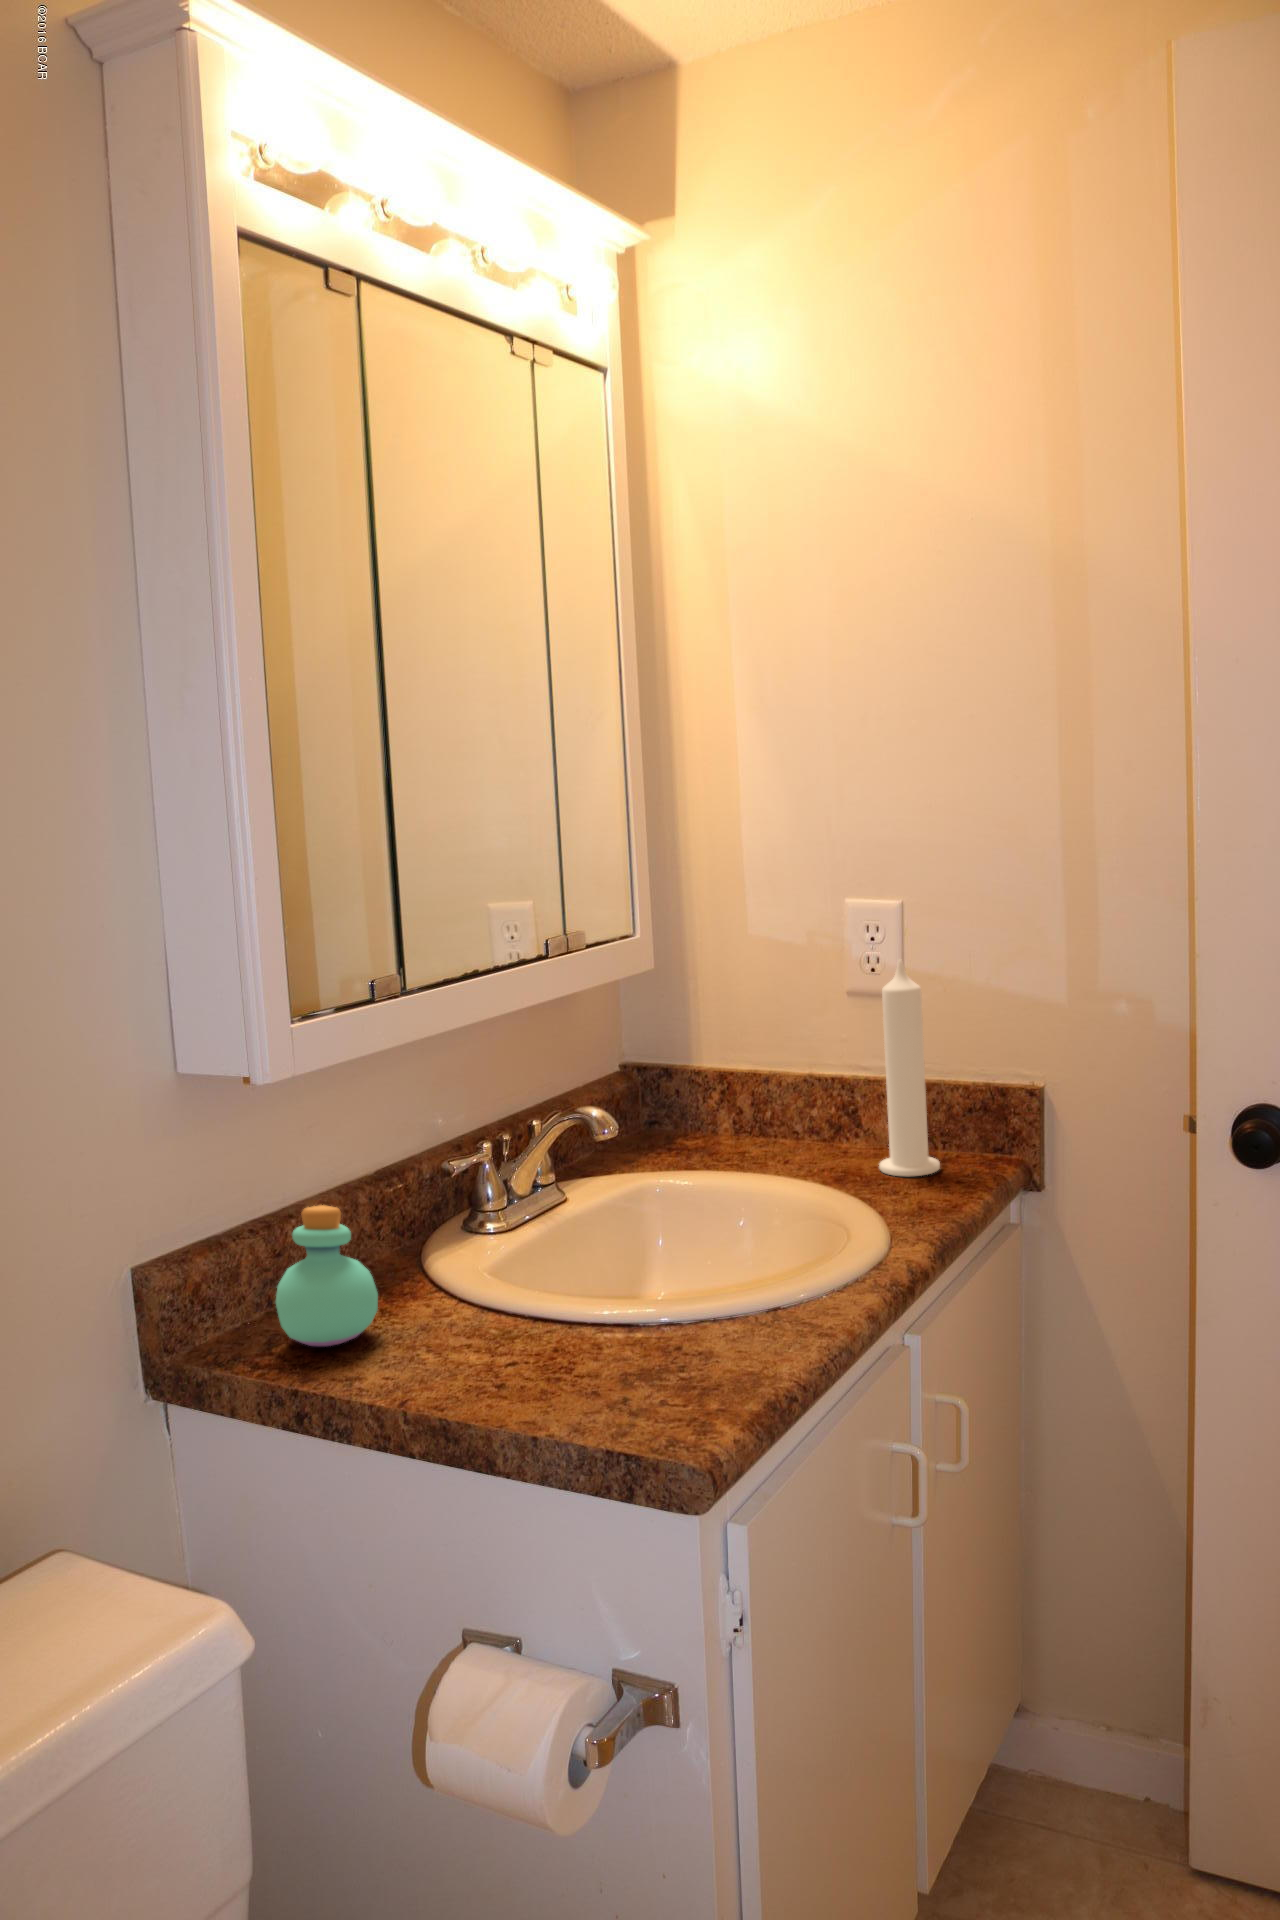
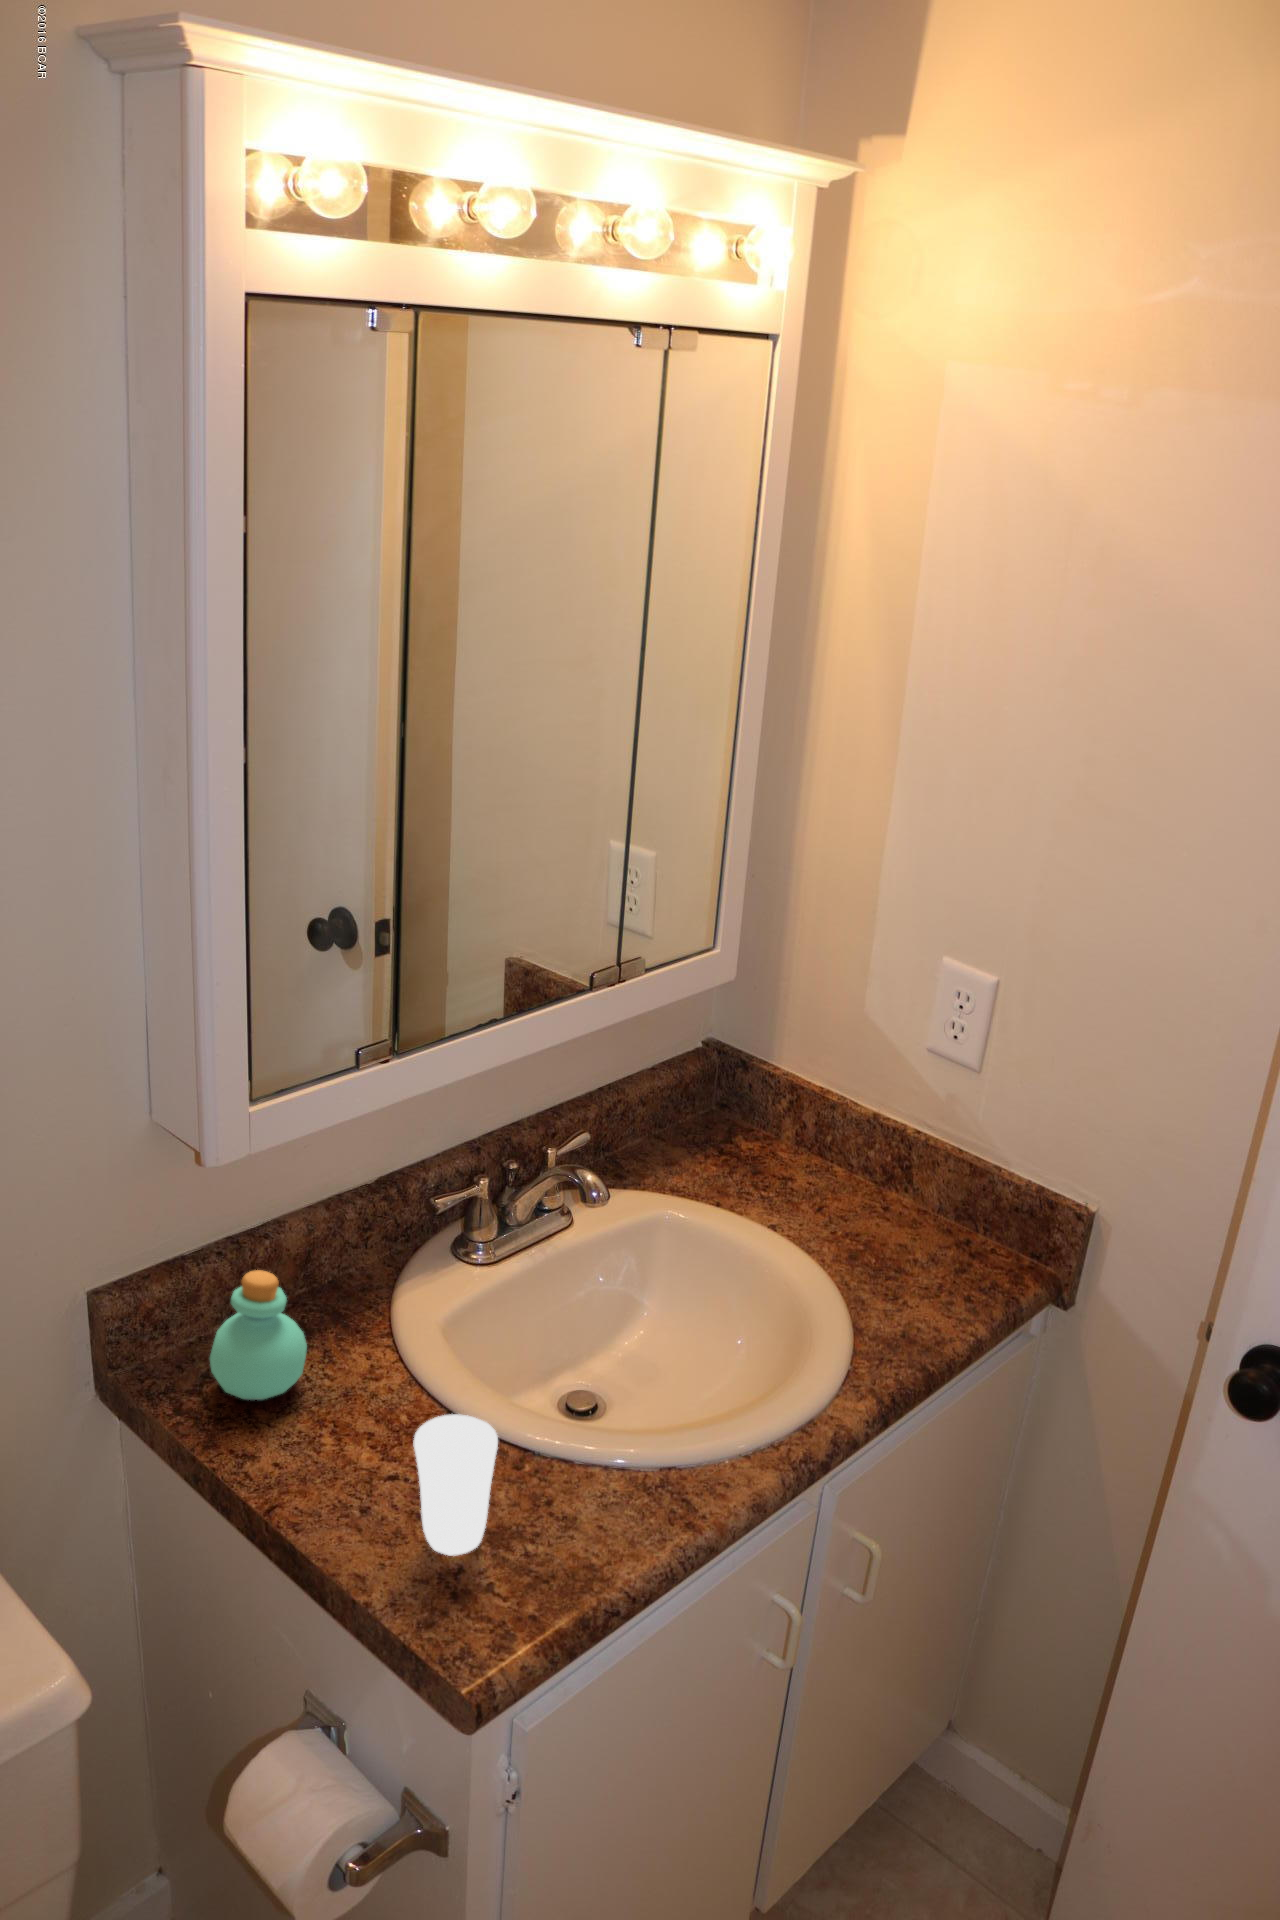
candle: present [879,960,940,1177] -> none [902,1060,980,1276]
cup: none [548,1251,636,1393] -> present [414,1414,498,1556]

